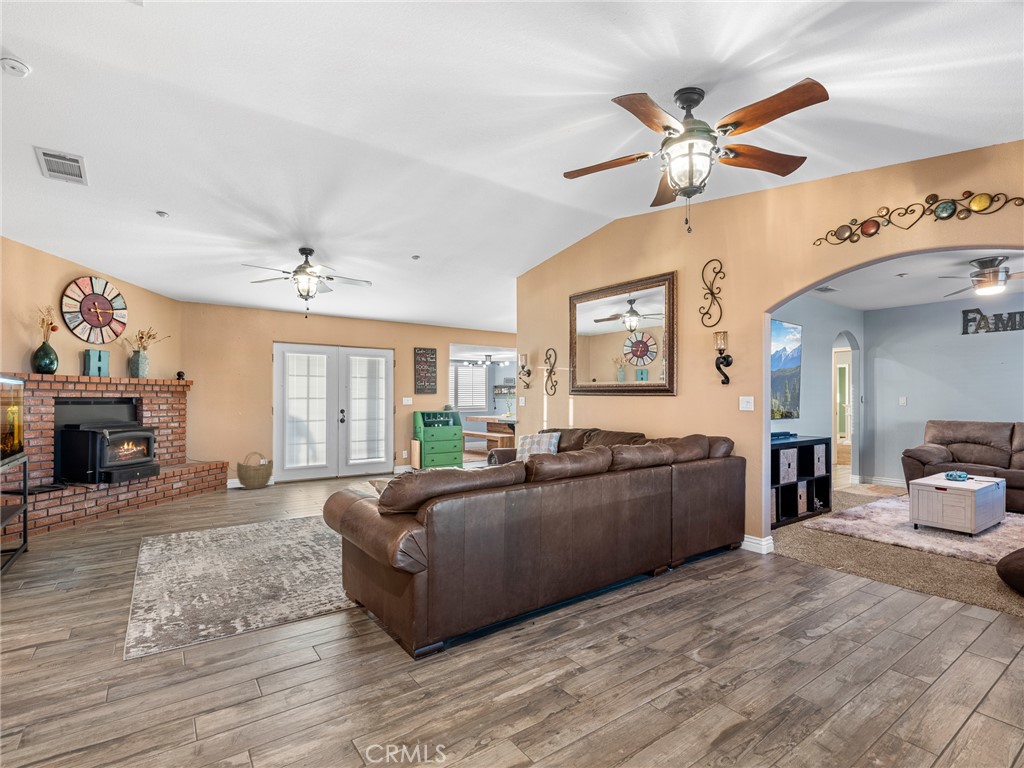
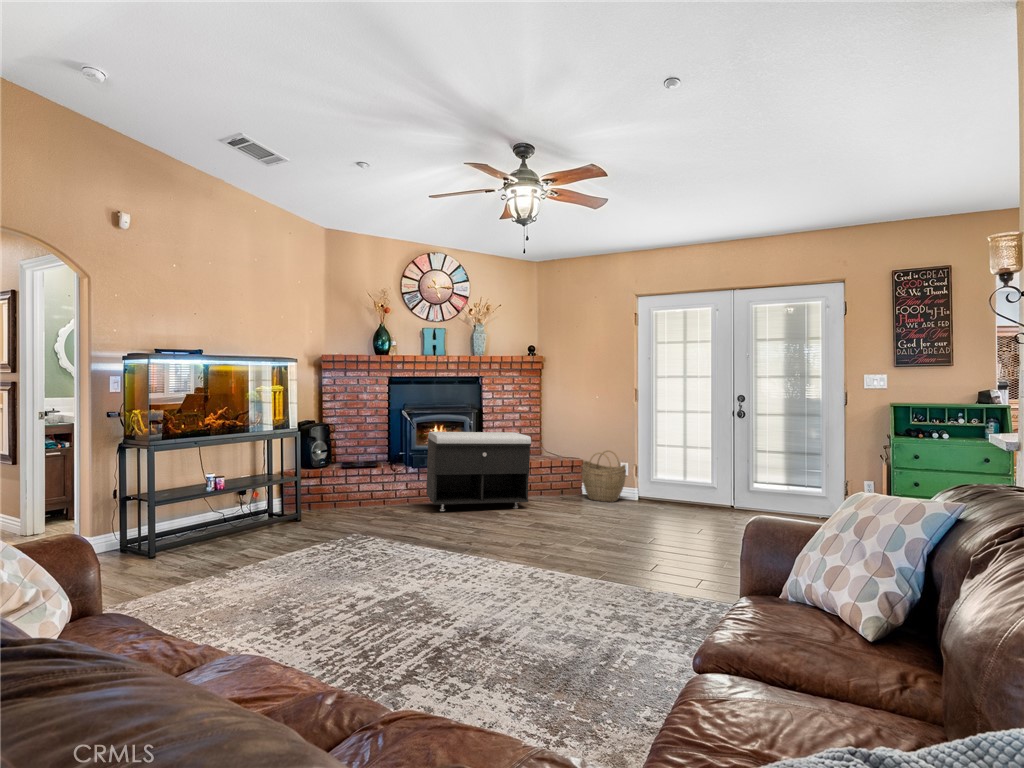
storage bench: none [116,444,226,515] -> present [426,432,531,511]

